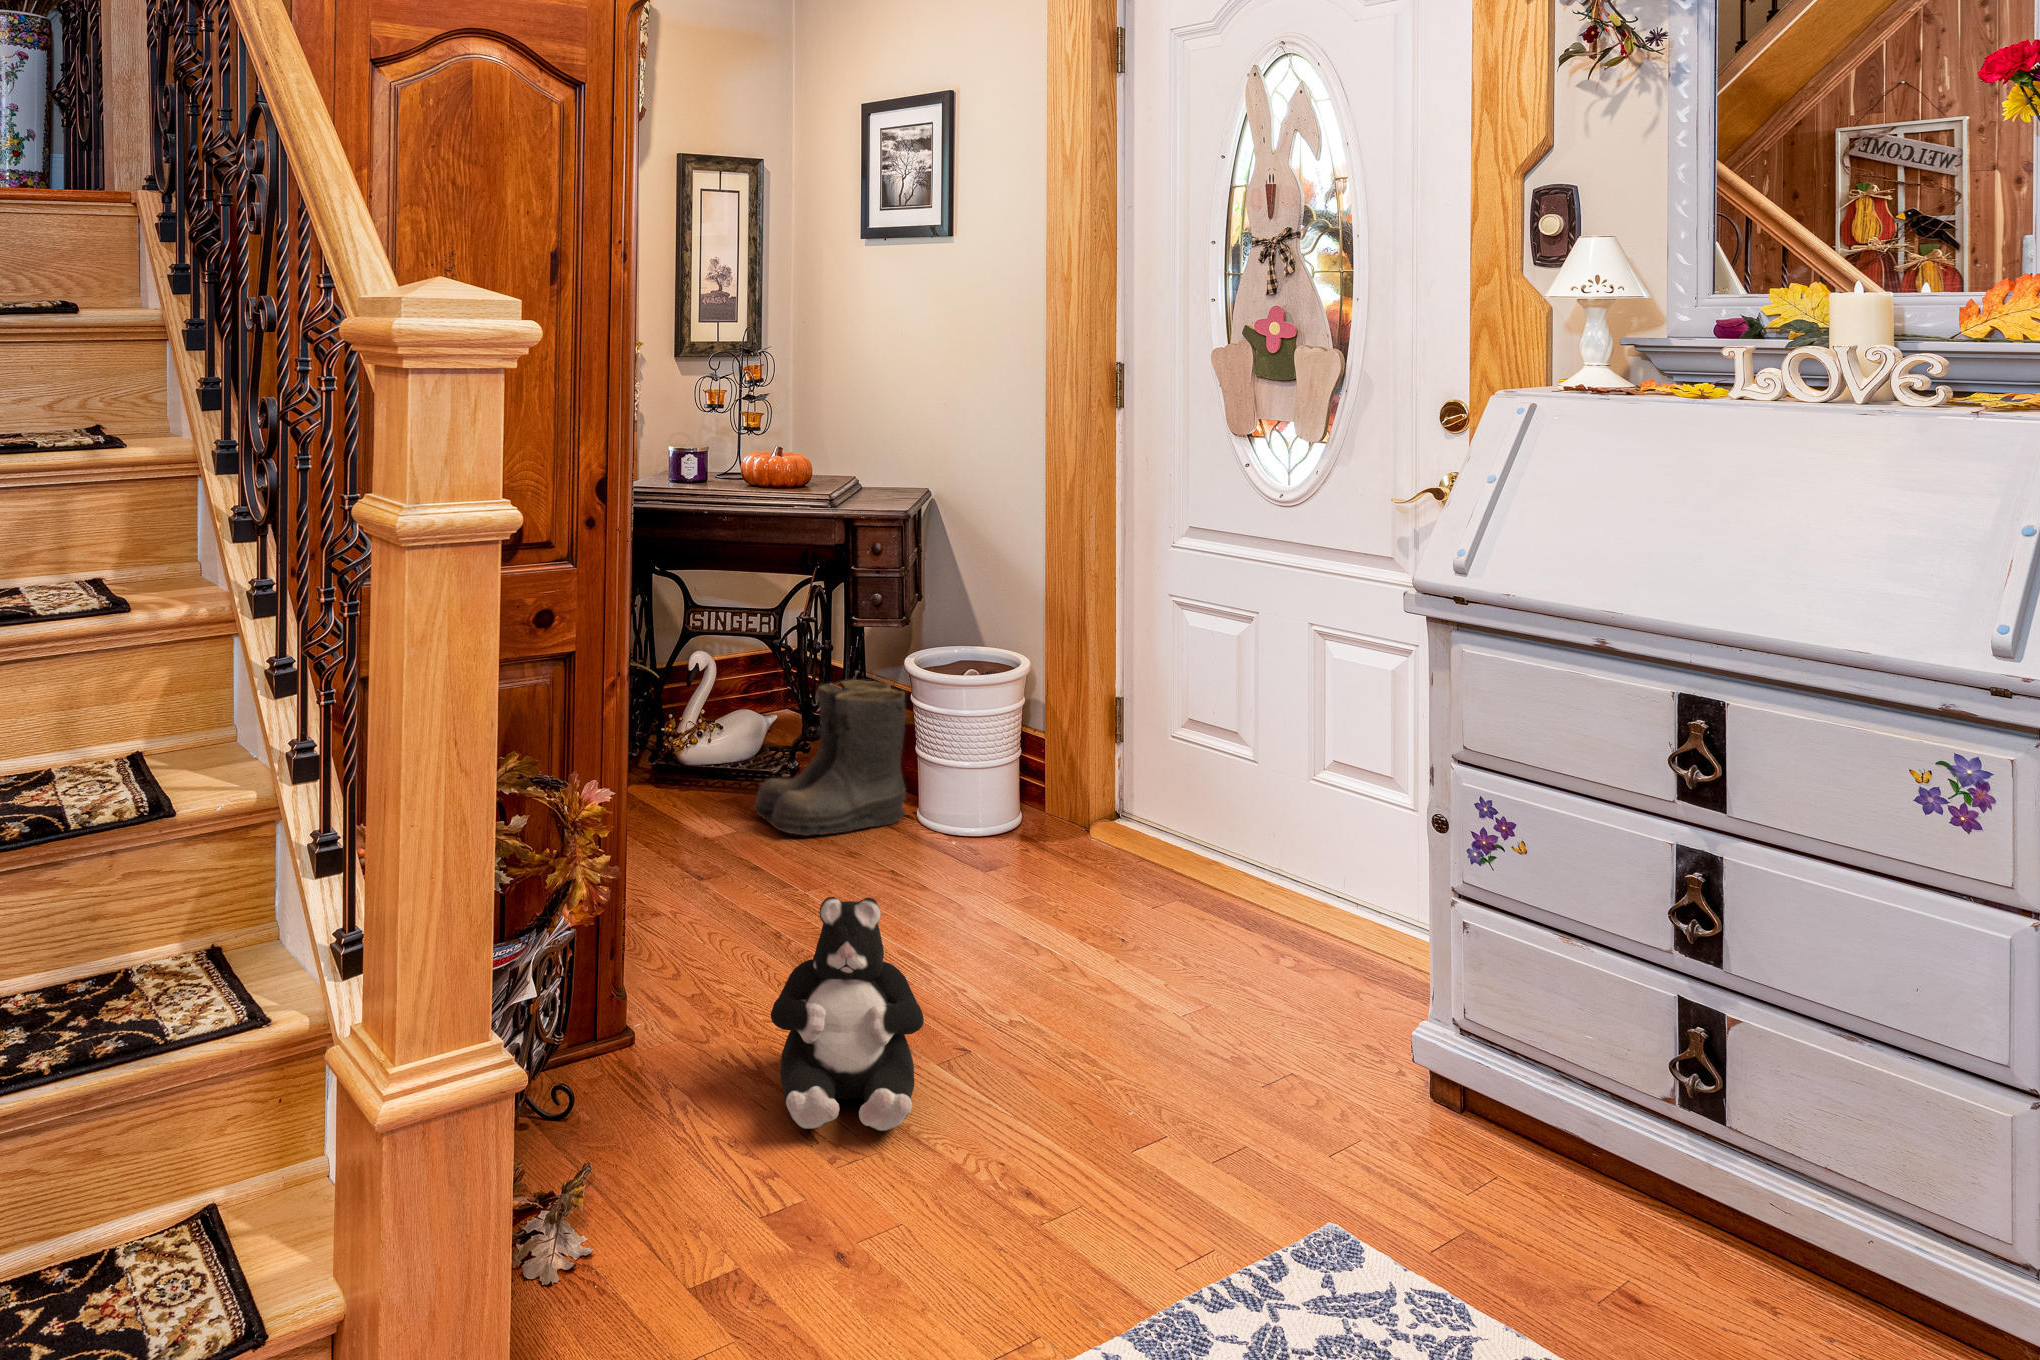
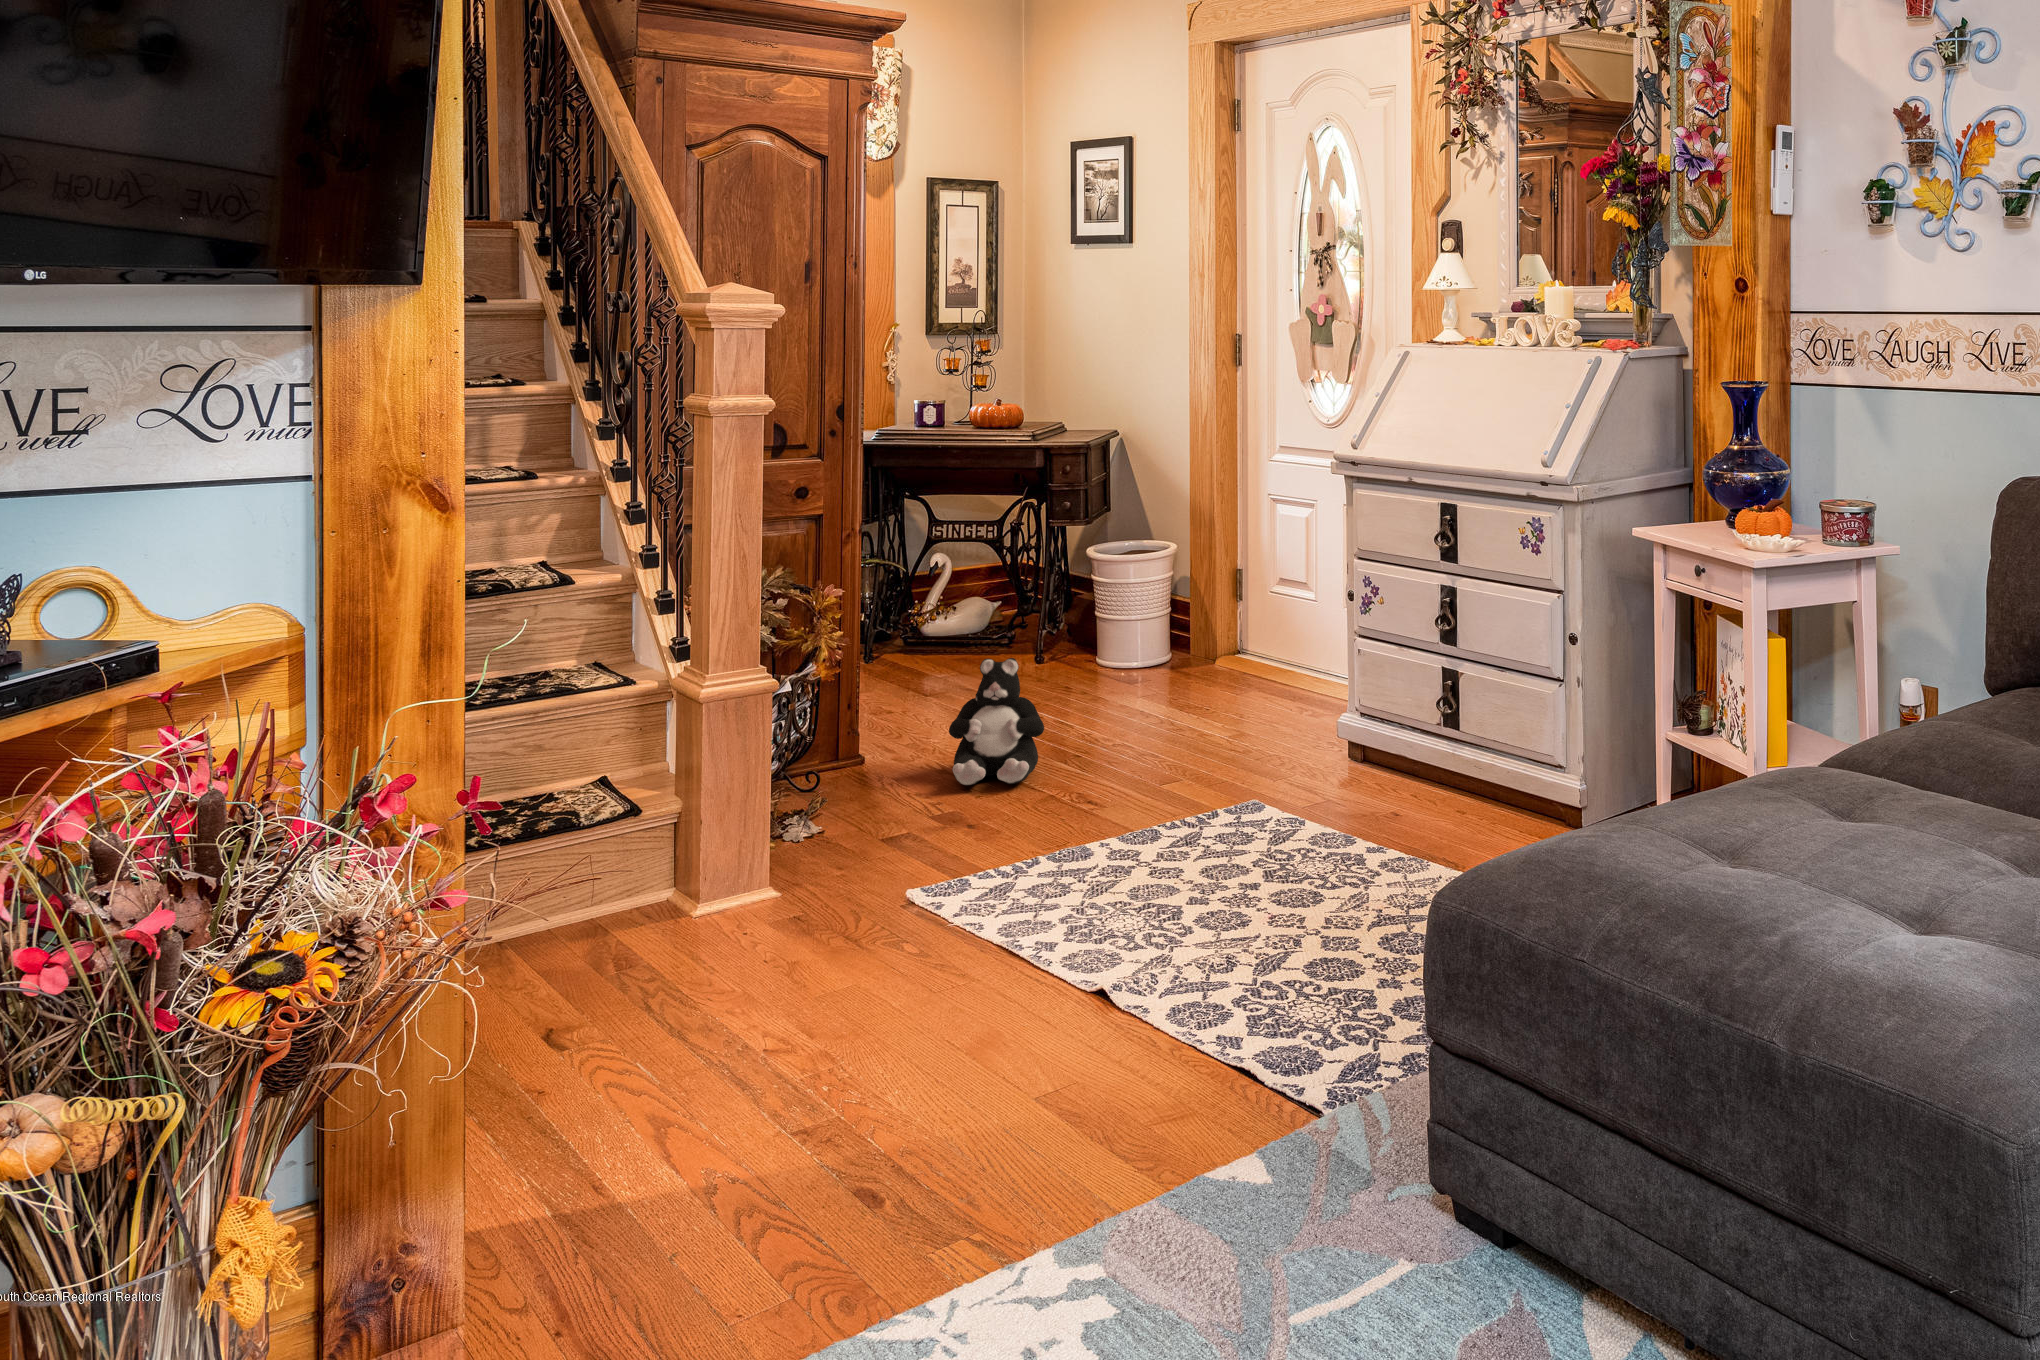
boots: present [754,680,906,835] -> none [975,569,1089,674]

